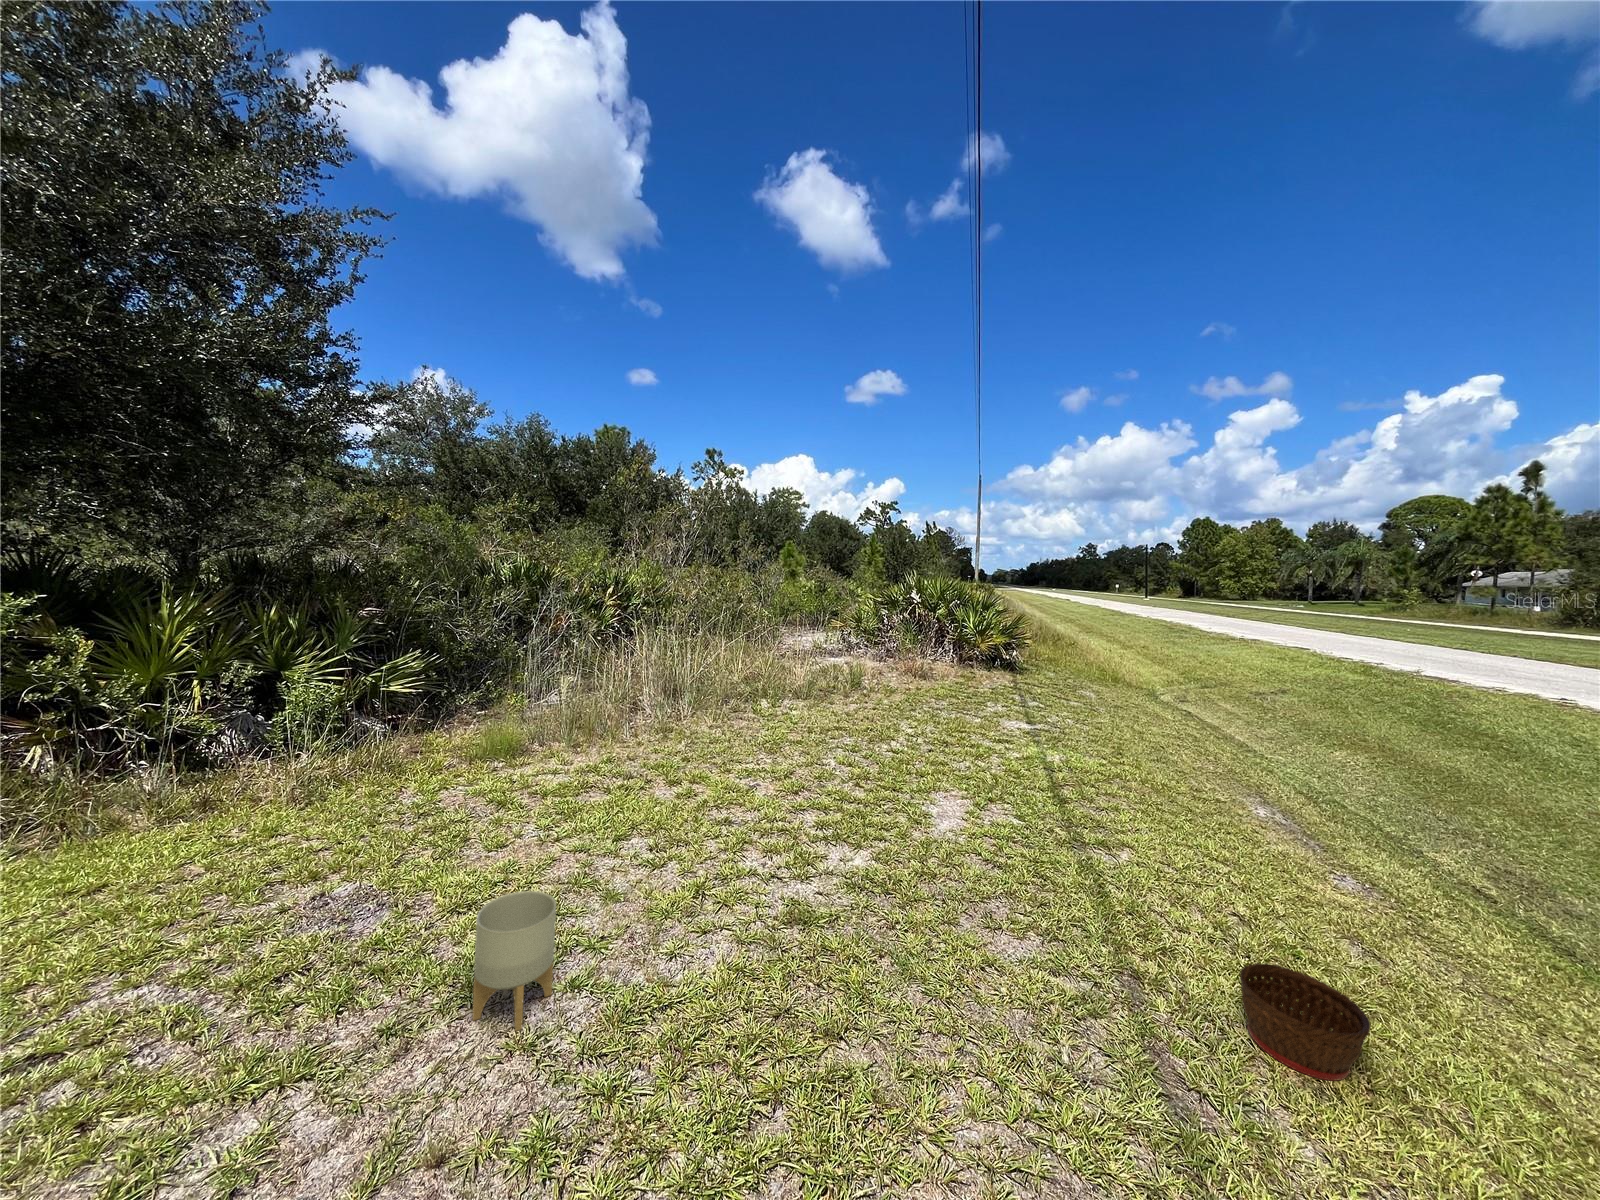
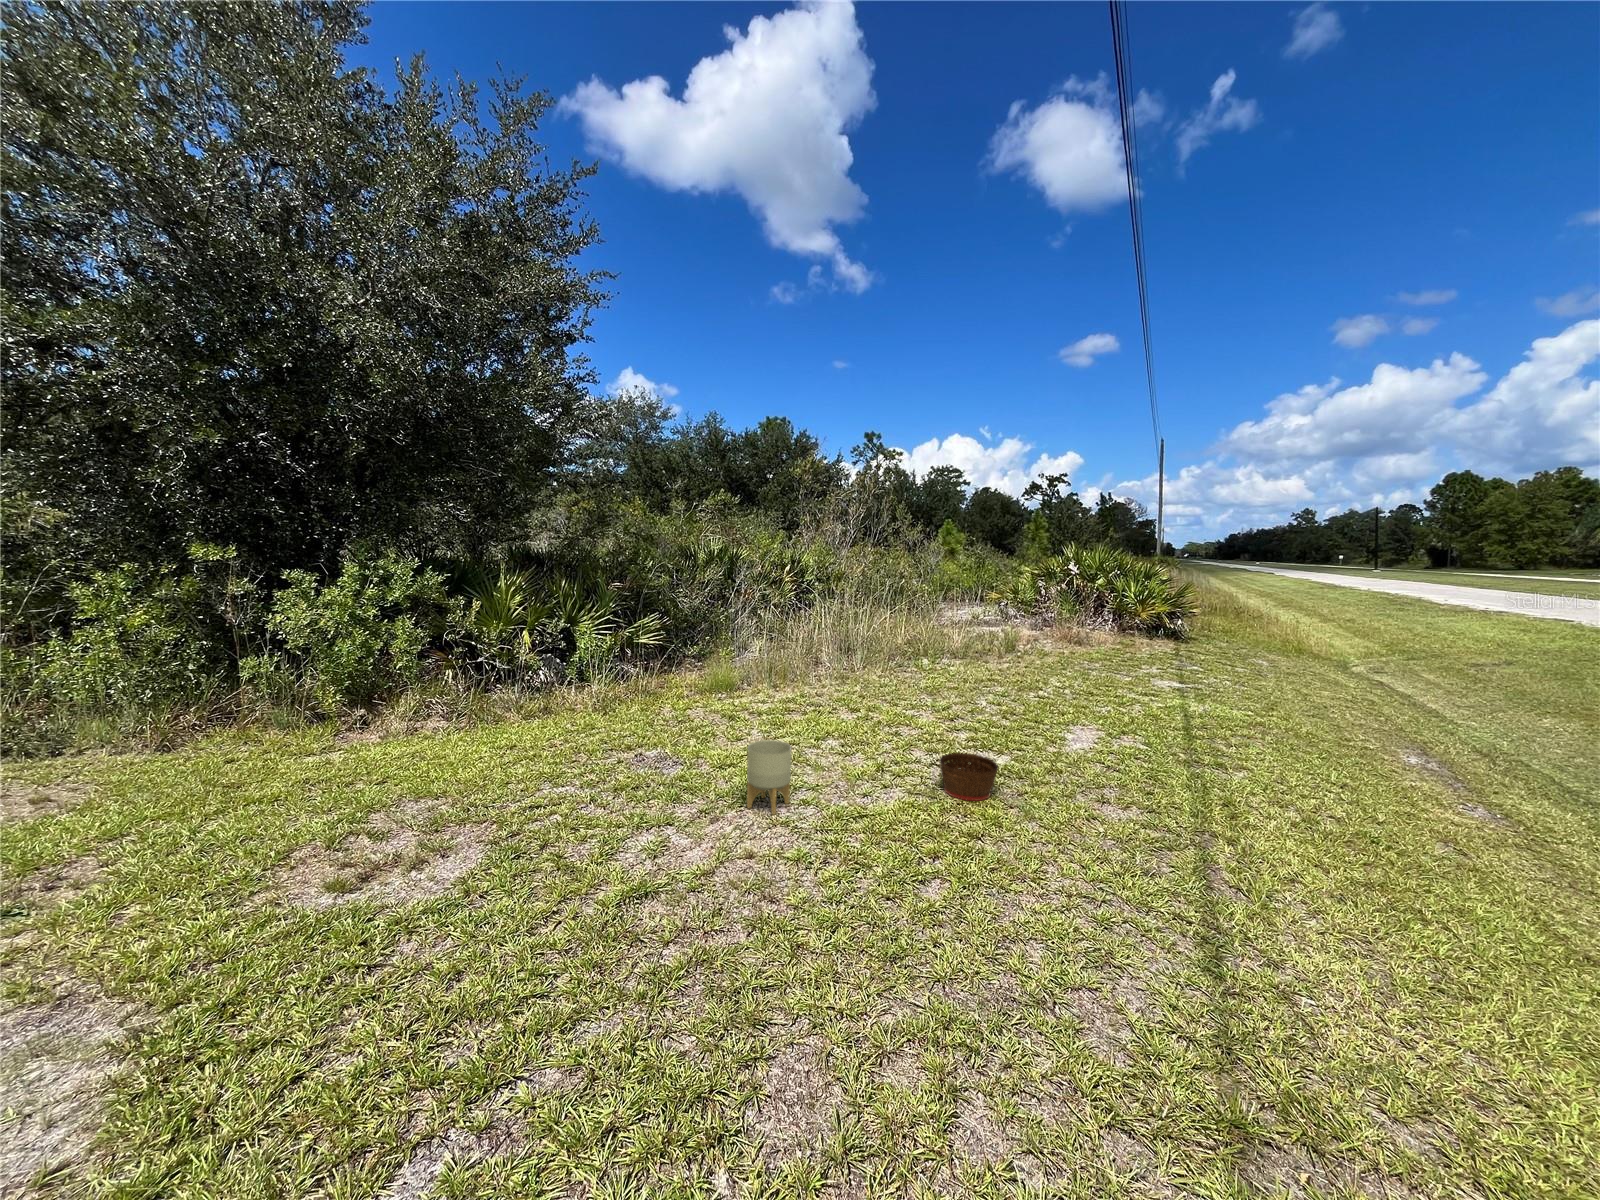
basket: present [1240,963,1371,1081] -> present [940,753,998,801]

